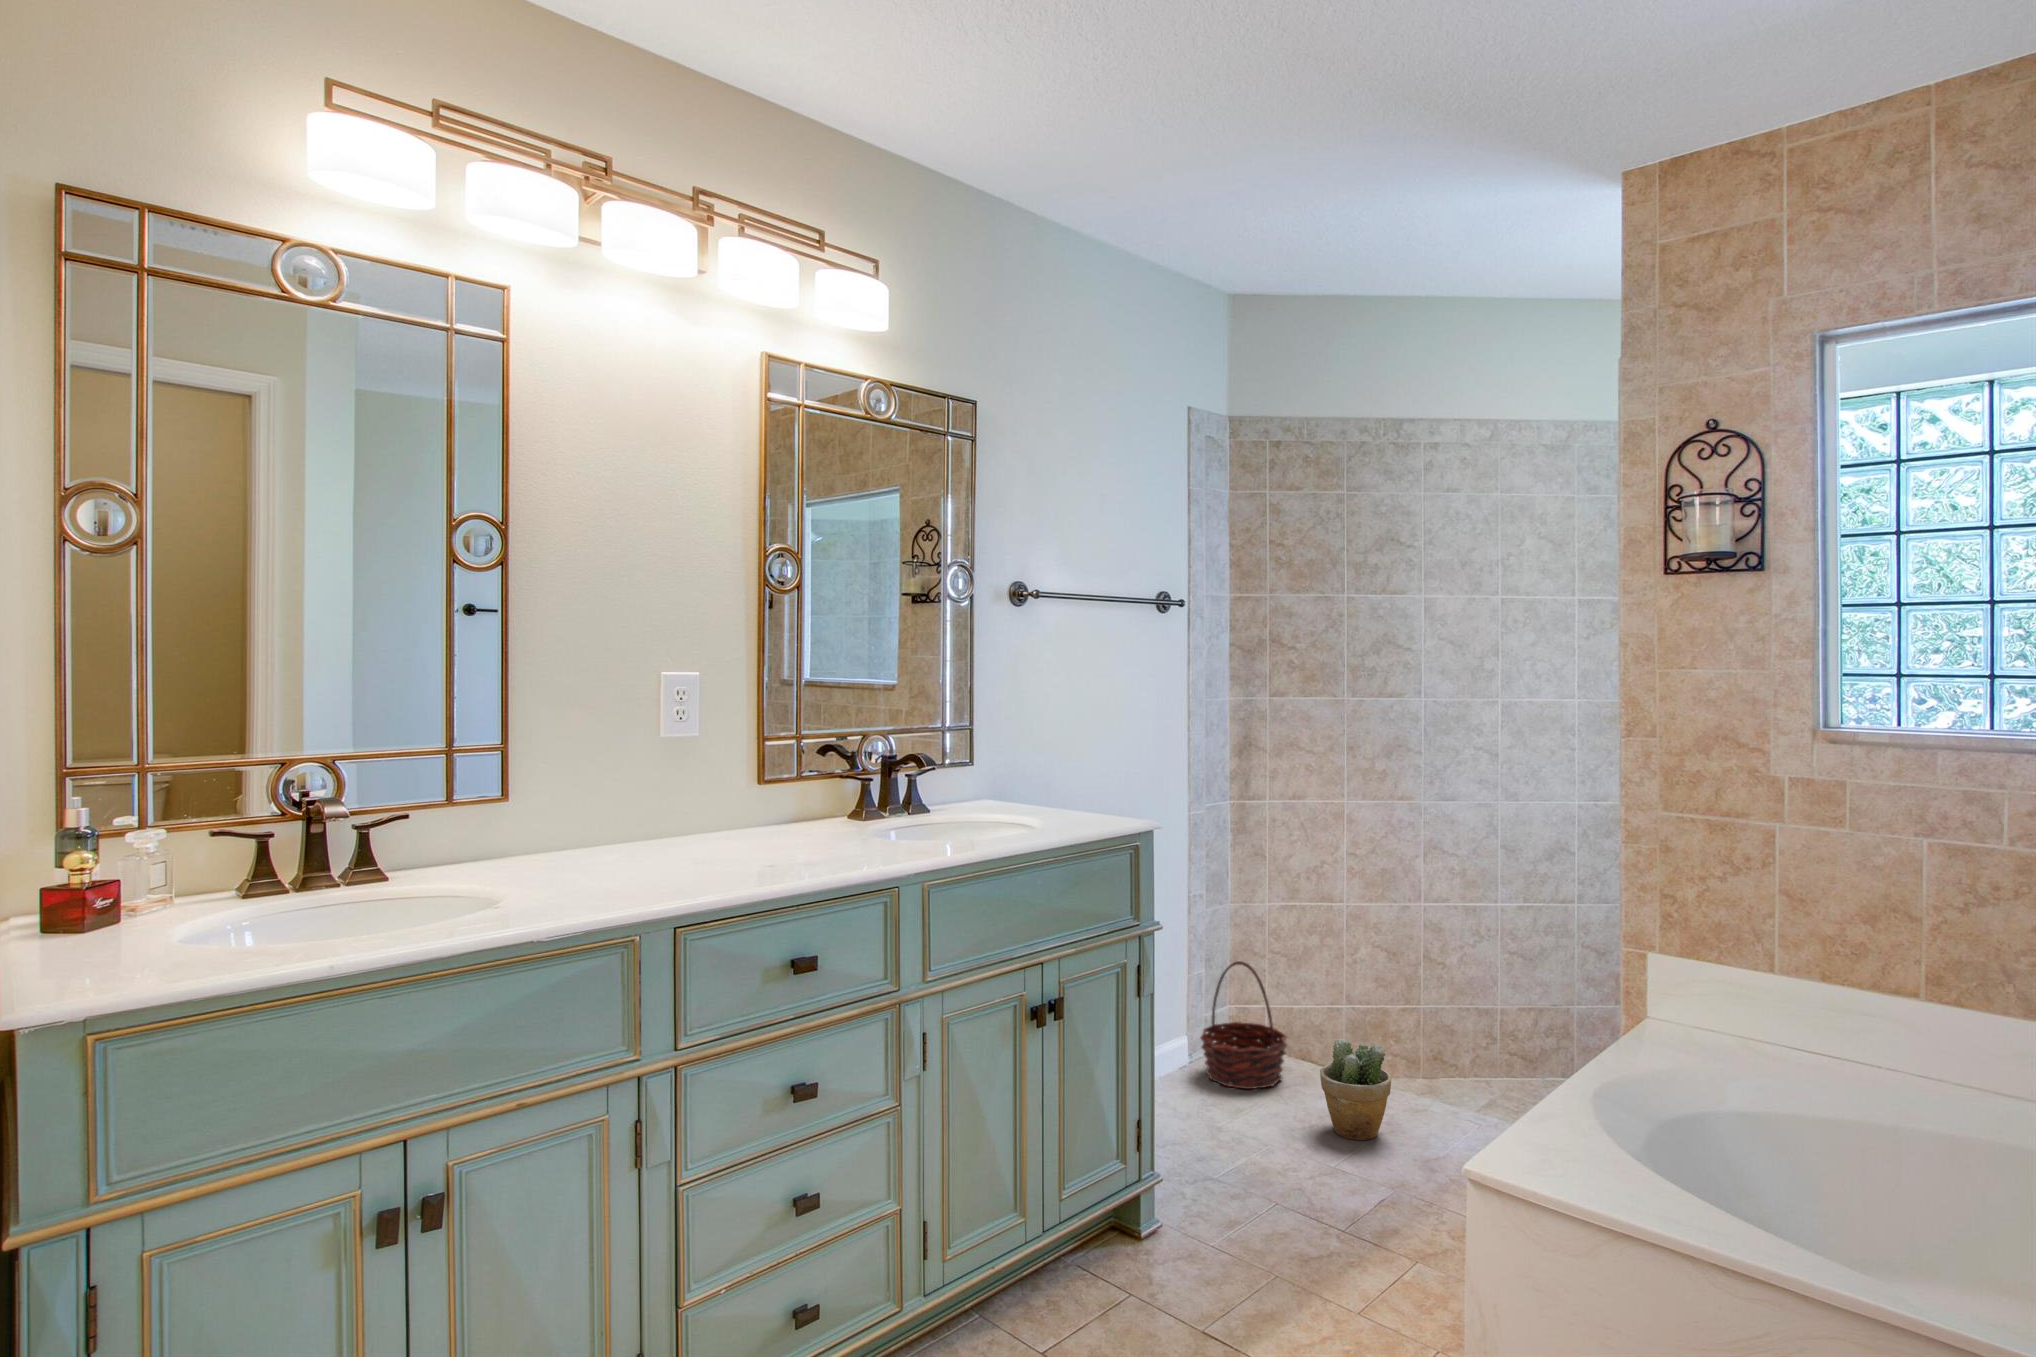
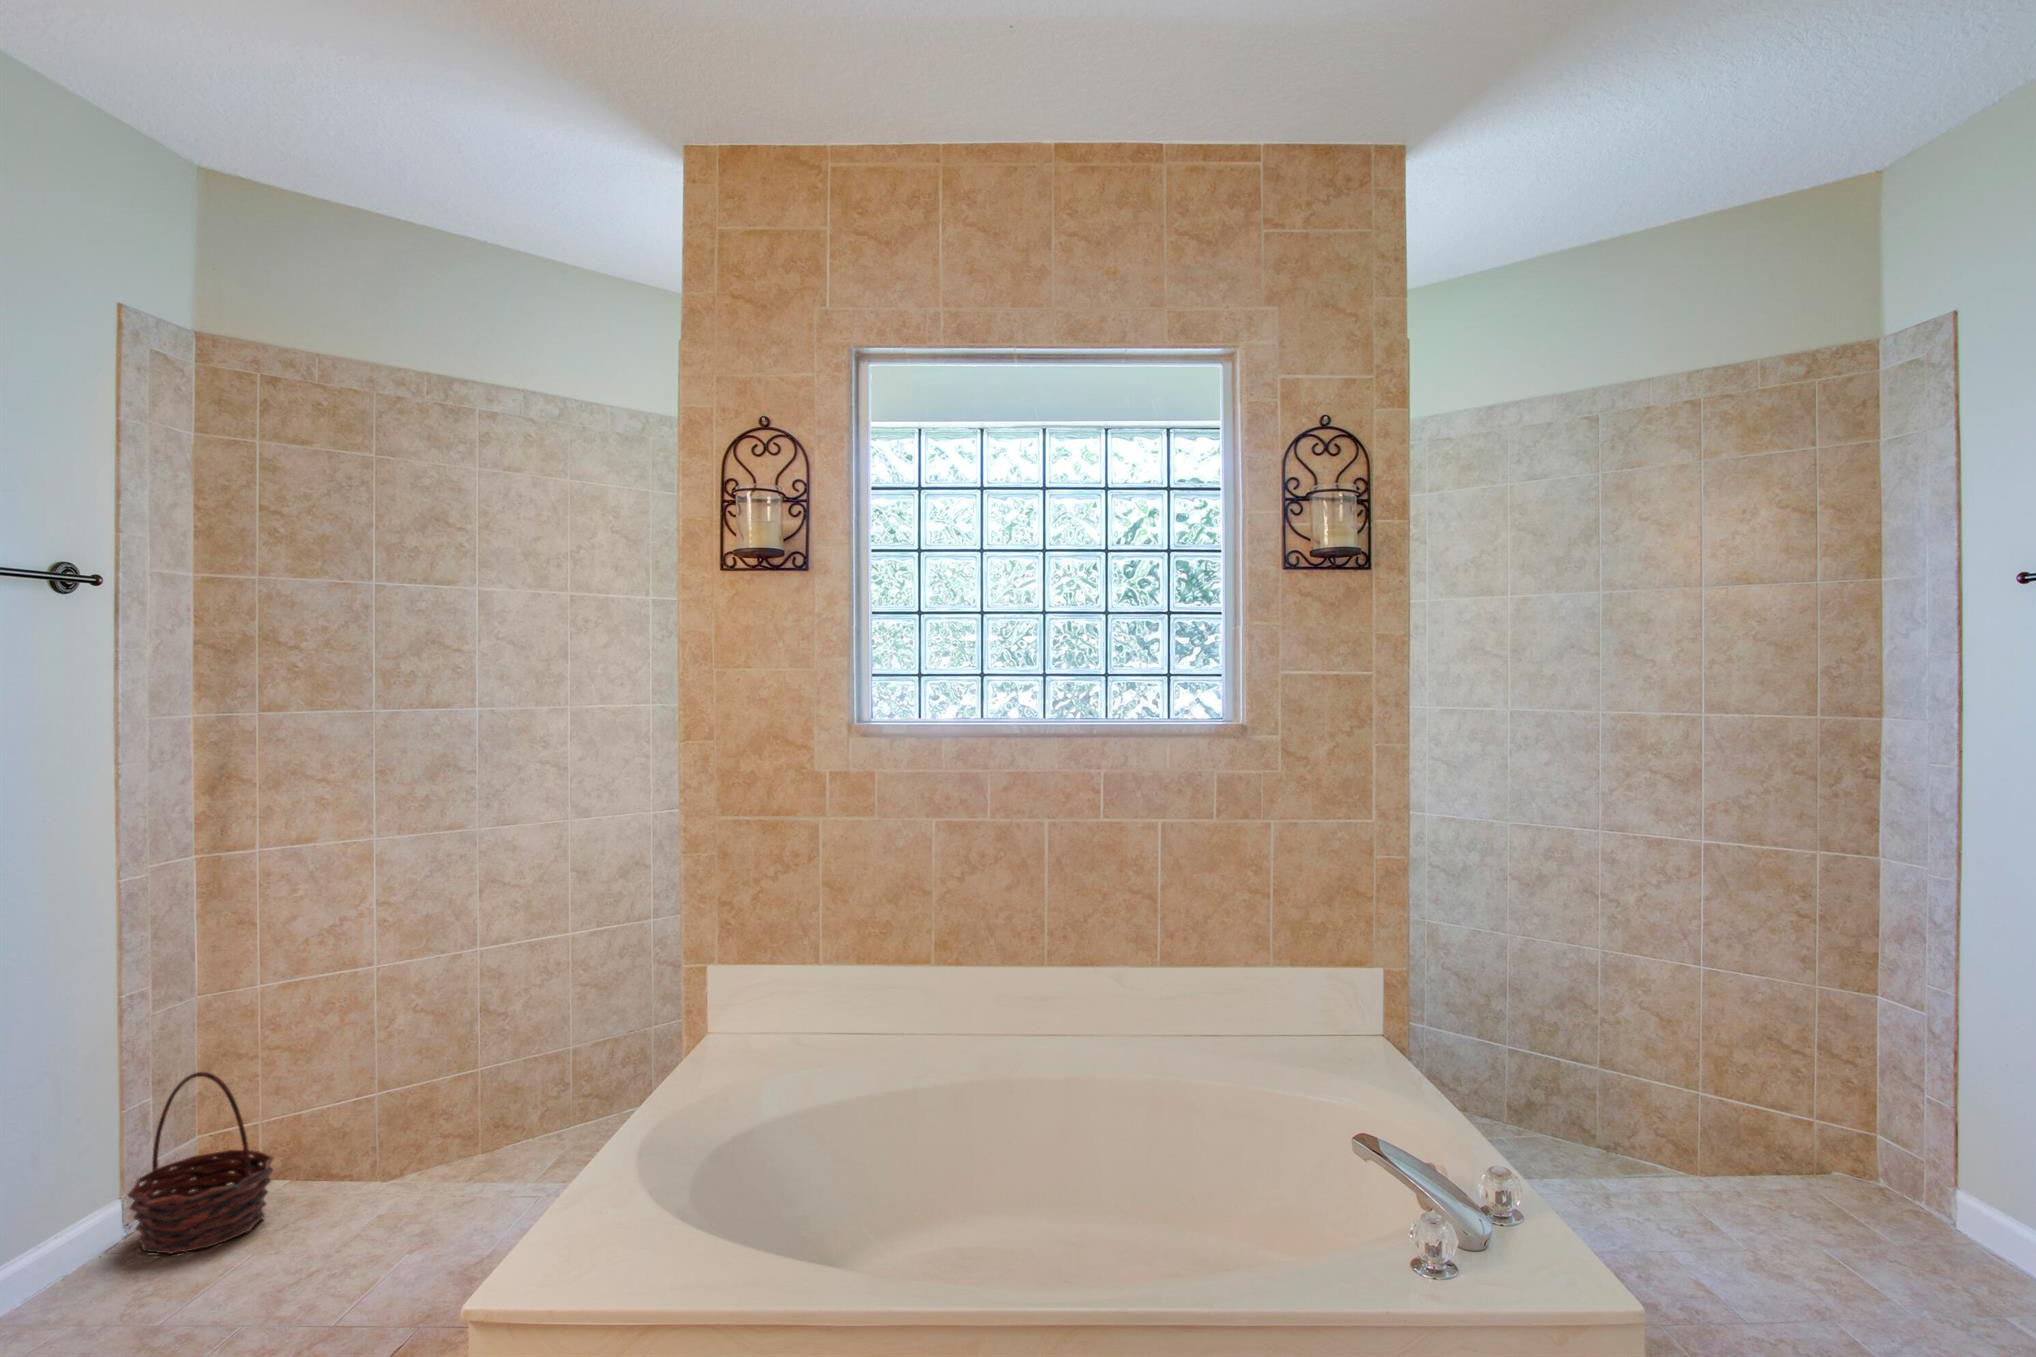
potted plant: present [1320,1039,1392,1140] -> none [311,1144,414,1278]

